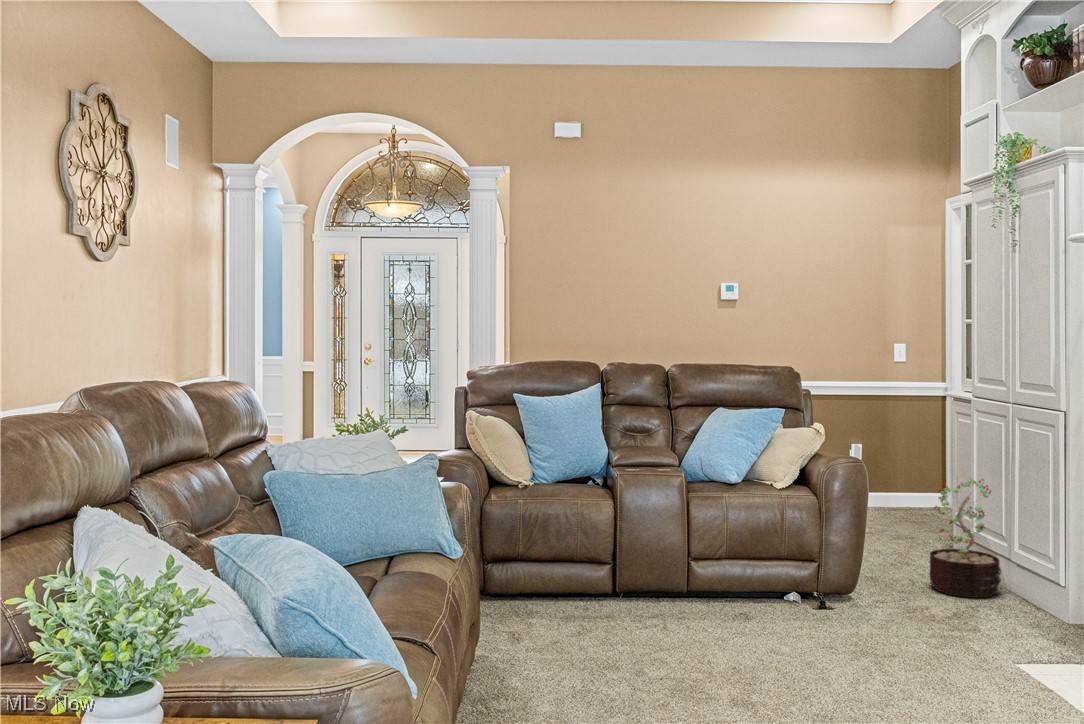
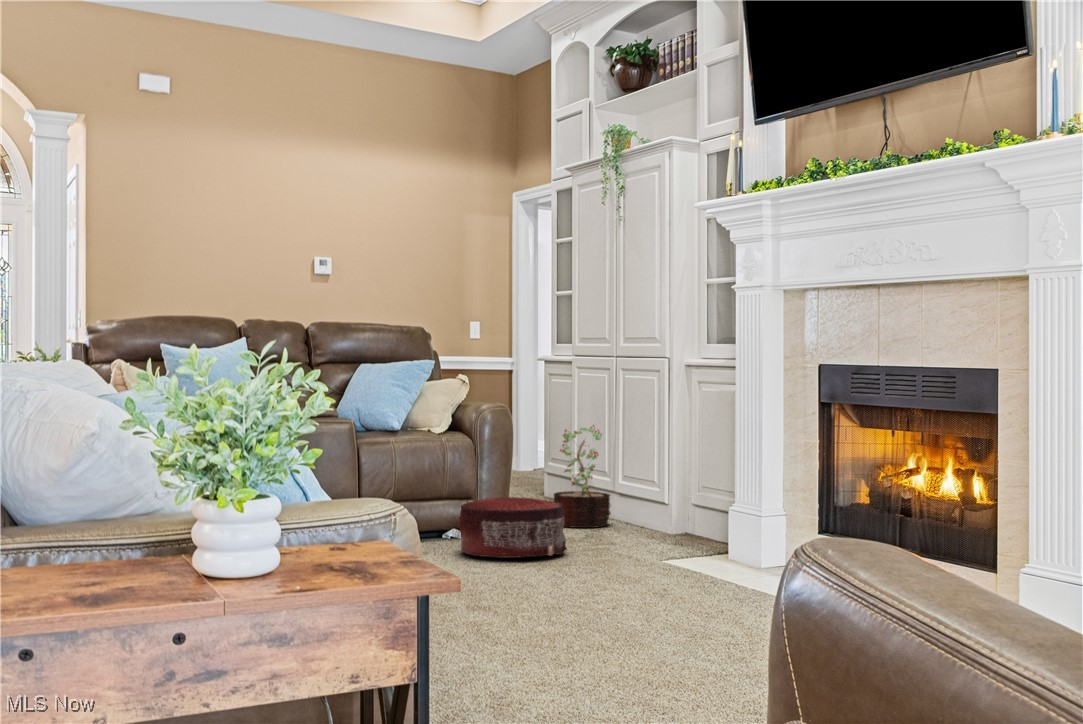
pouf: none [776,569,897,651] -> present [458,497,567,558]

